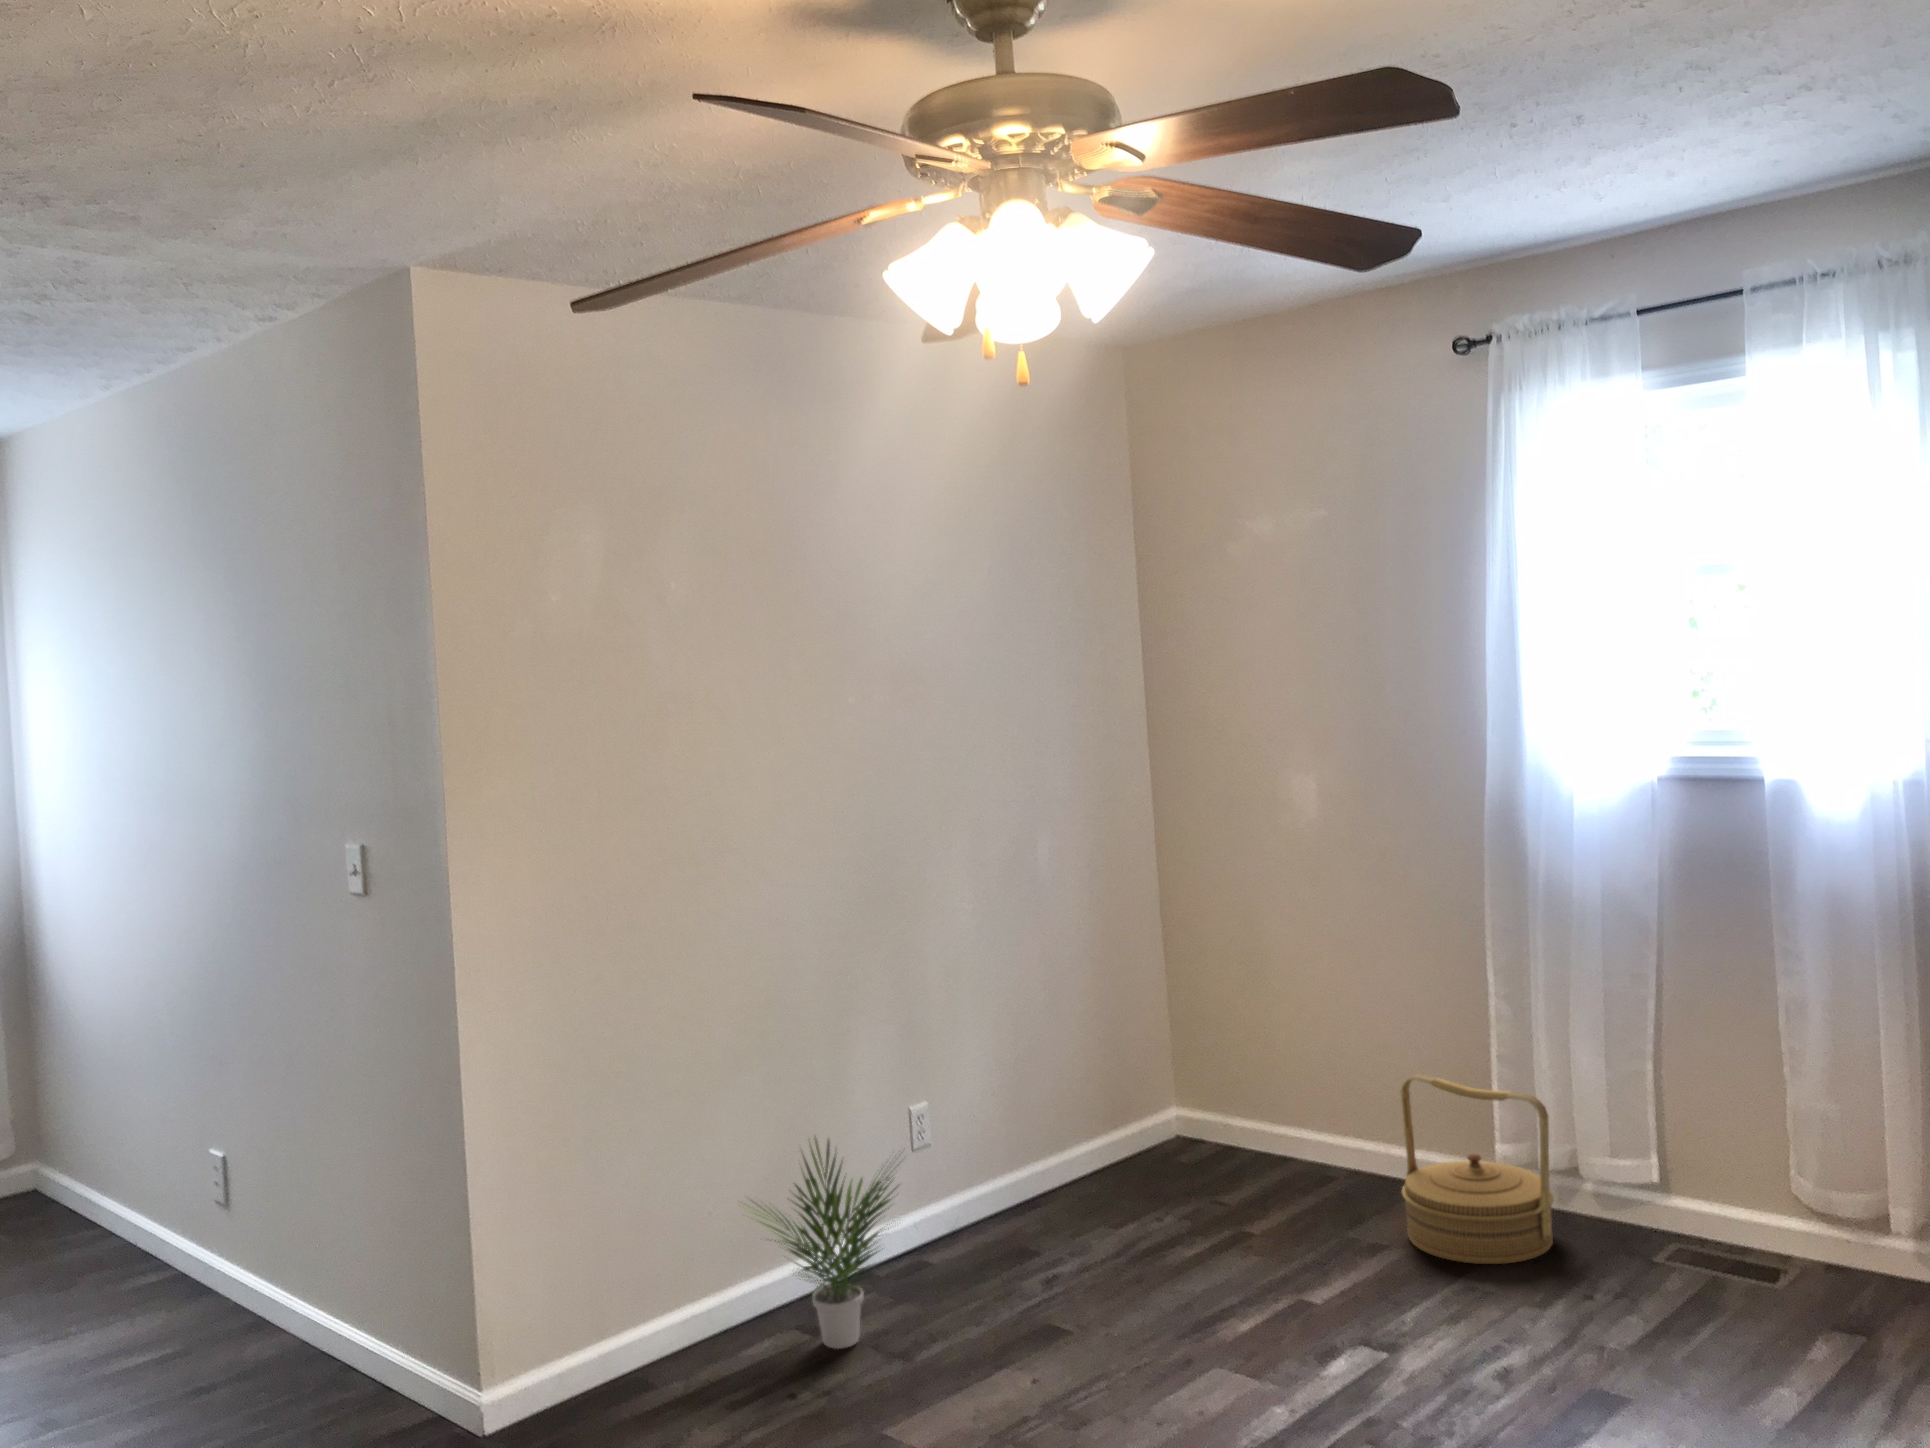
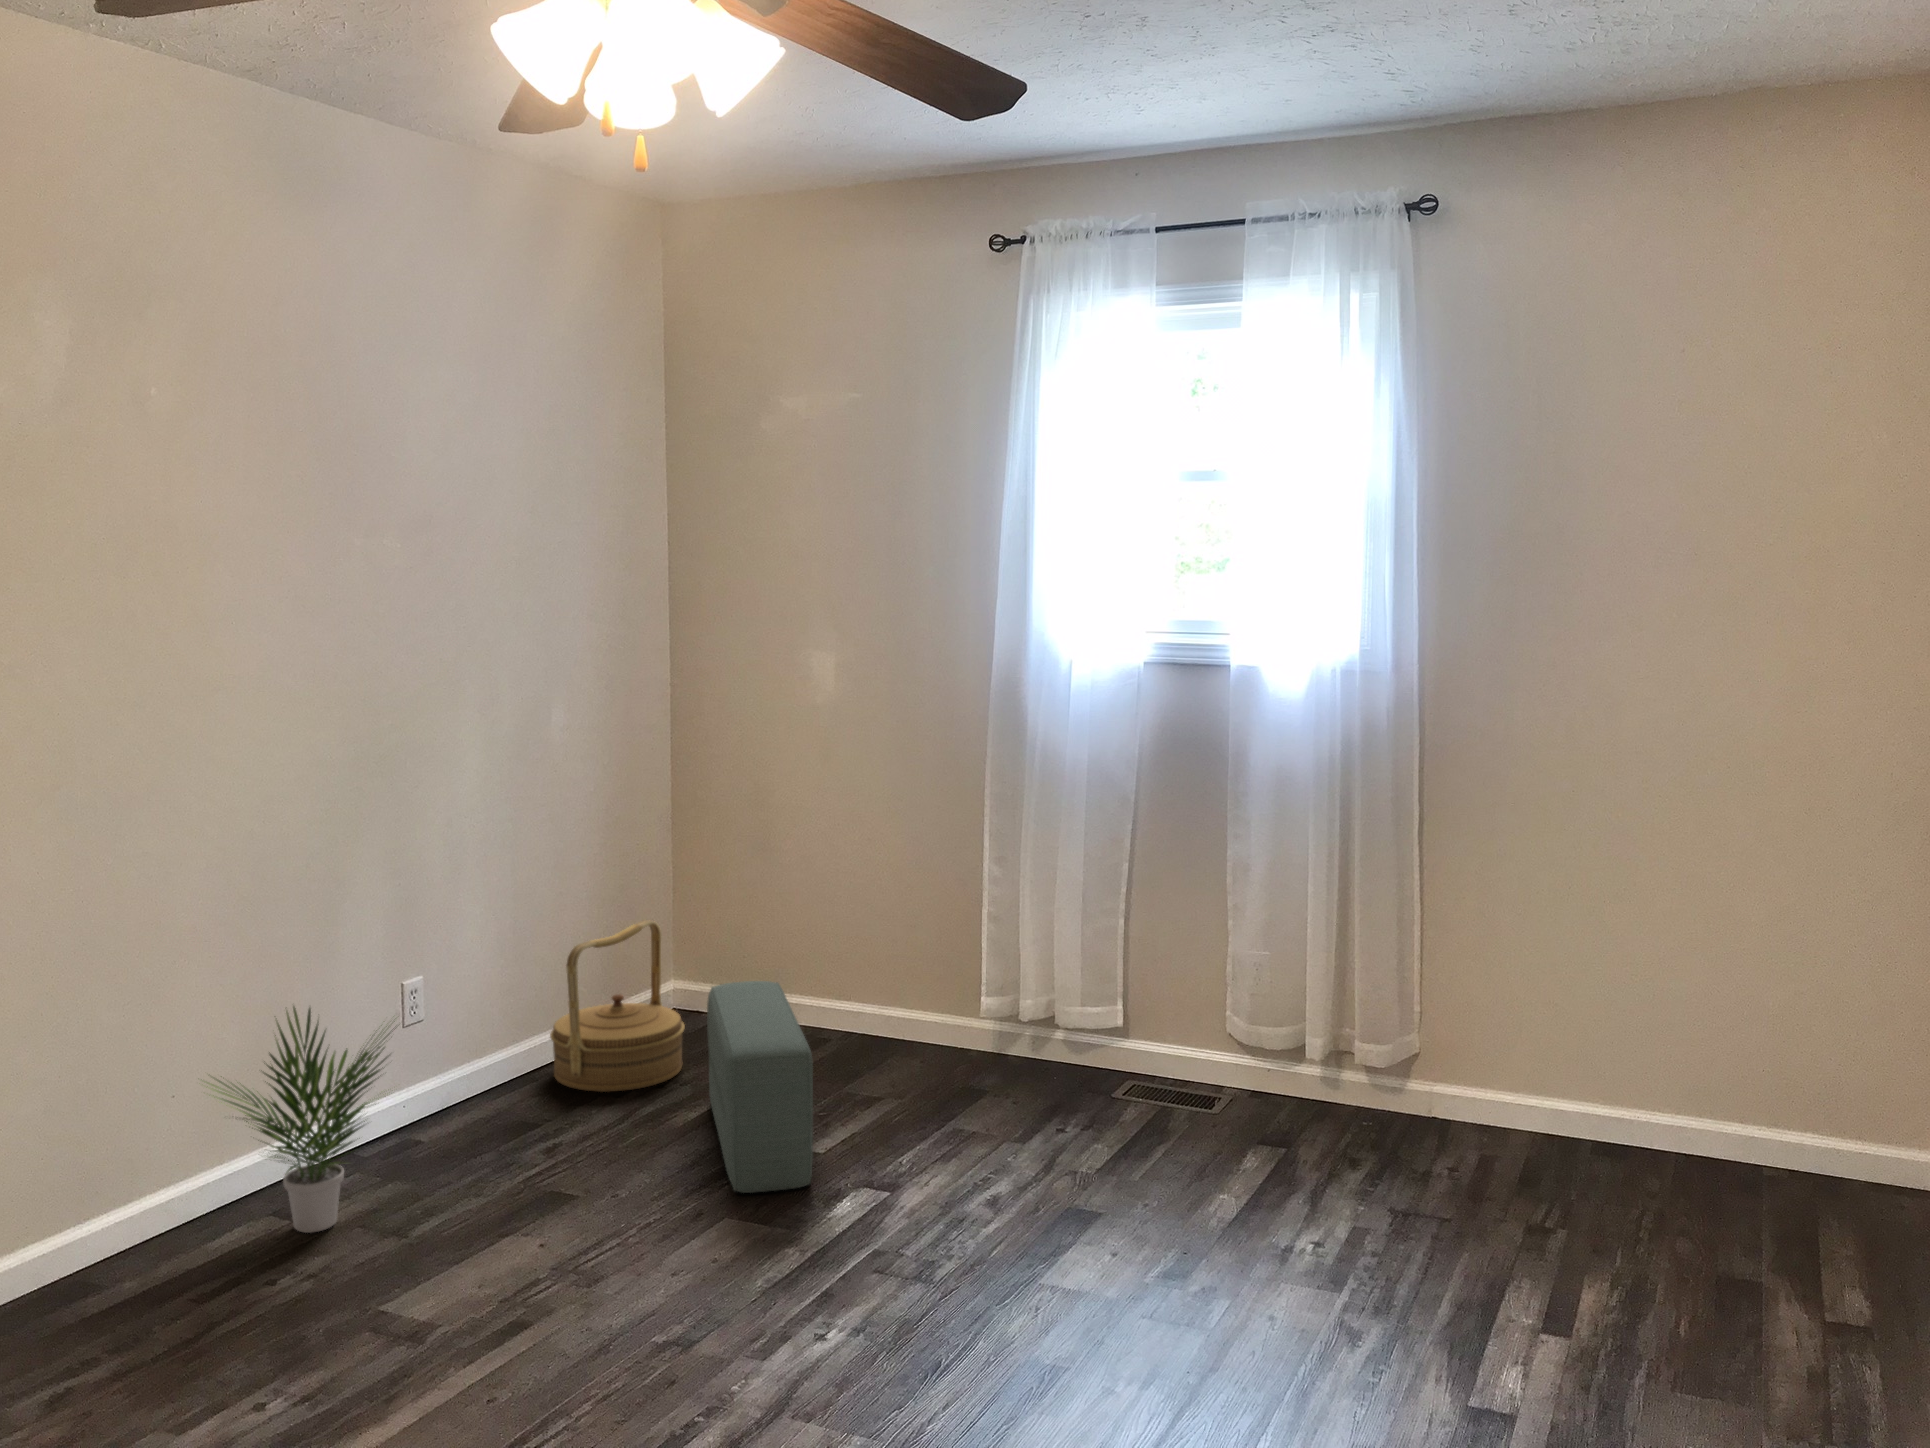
woven basket: present [1400,1074,1554,1264] -> present [550,920,685,1092]
pouf: none [1199,1120,1306,1343] -> present [707,981,813,1193]

